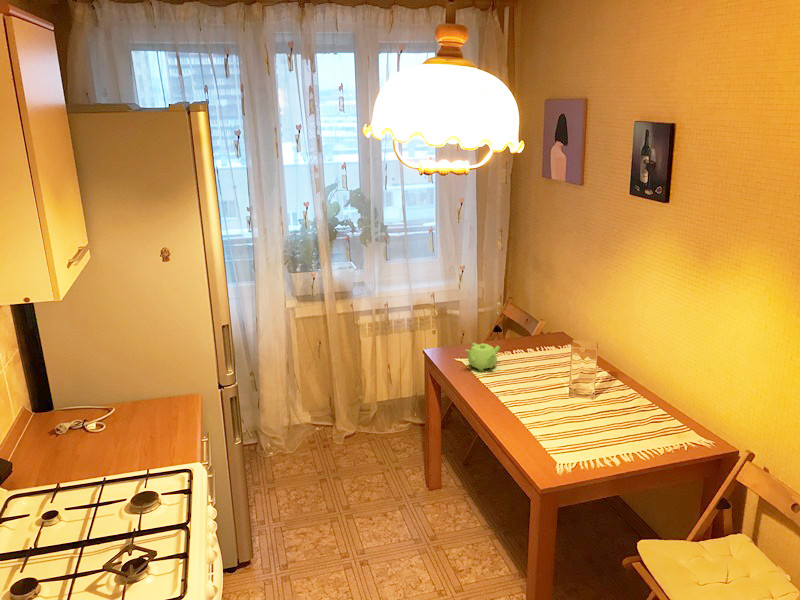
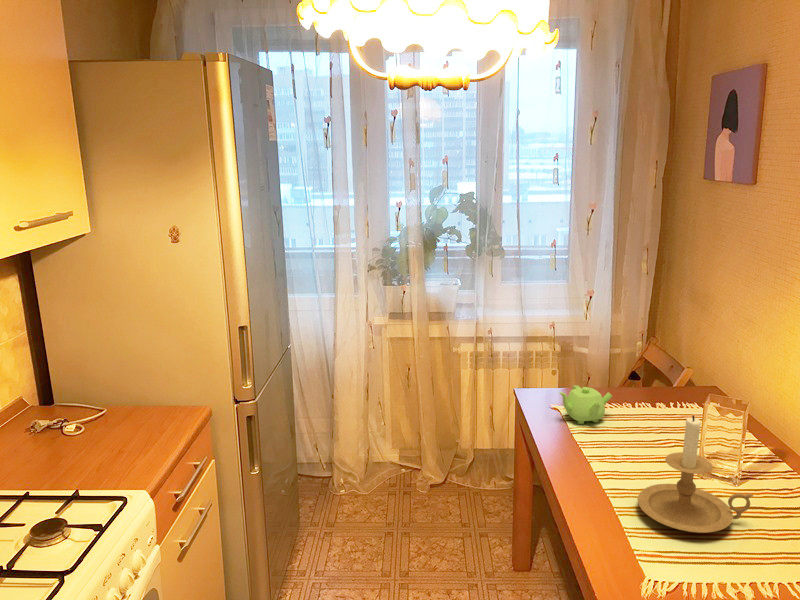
candle holder: none [539,357,609,431] -> present [638,416,753,533]

